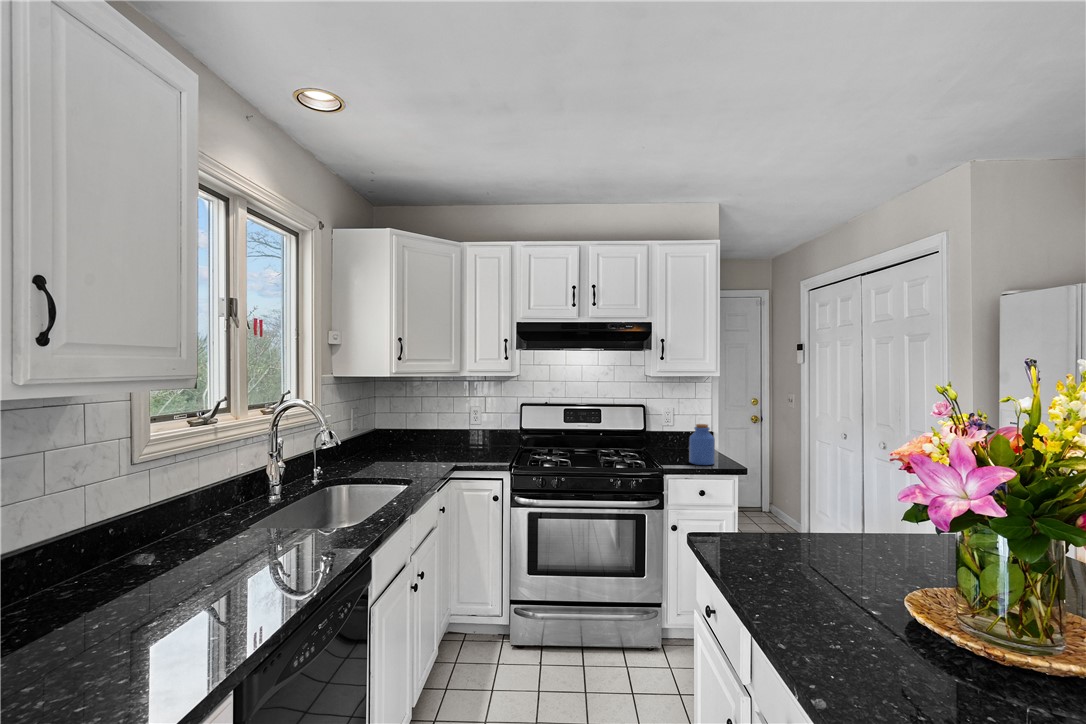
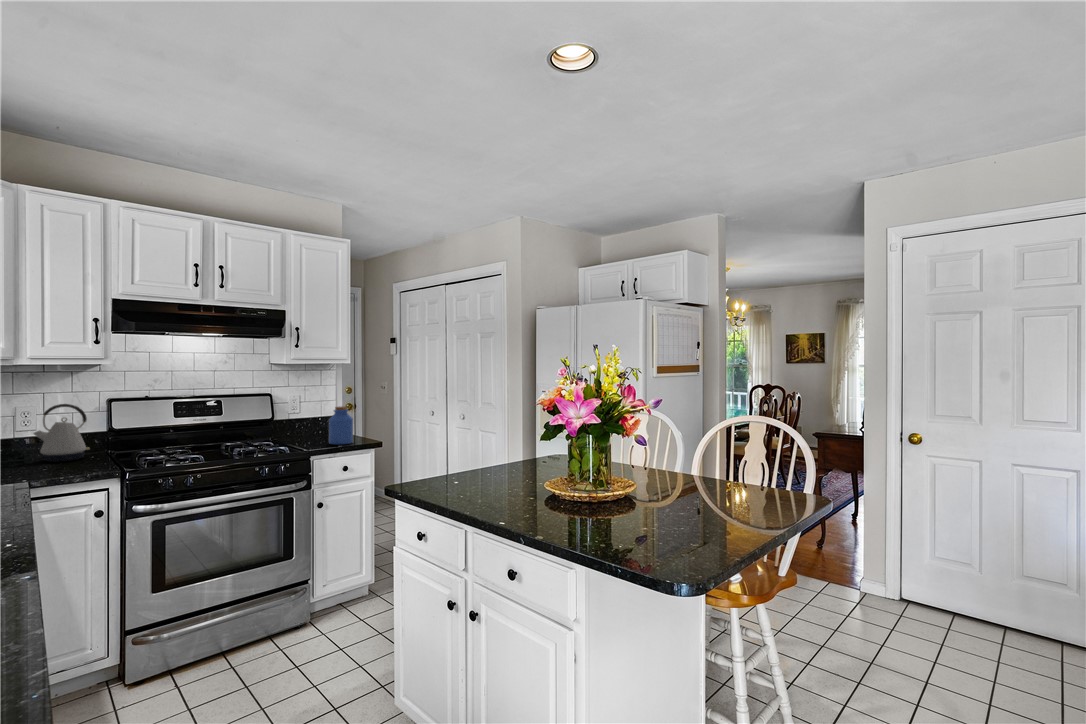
kettle: none [467,407,502,452] -> present [33,404,90,462]

